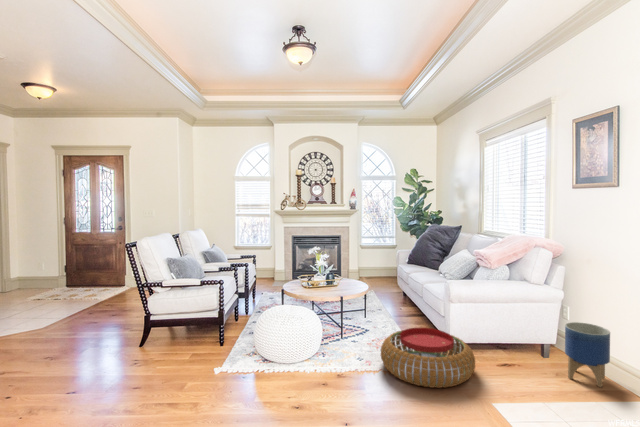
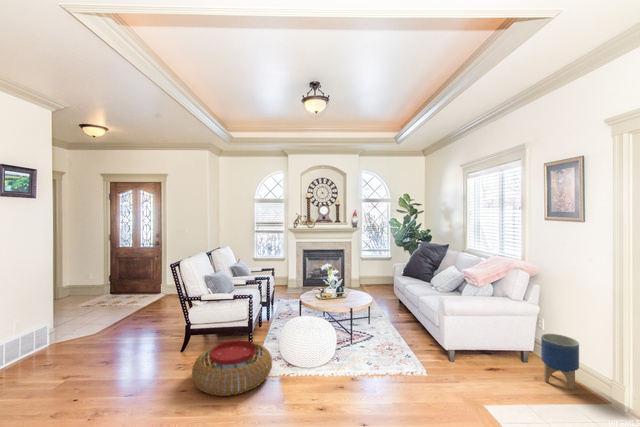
pouf: present [381,328,475,388] -> present [192,340,272,396]

